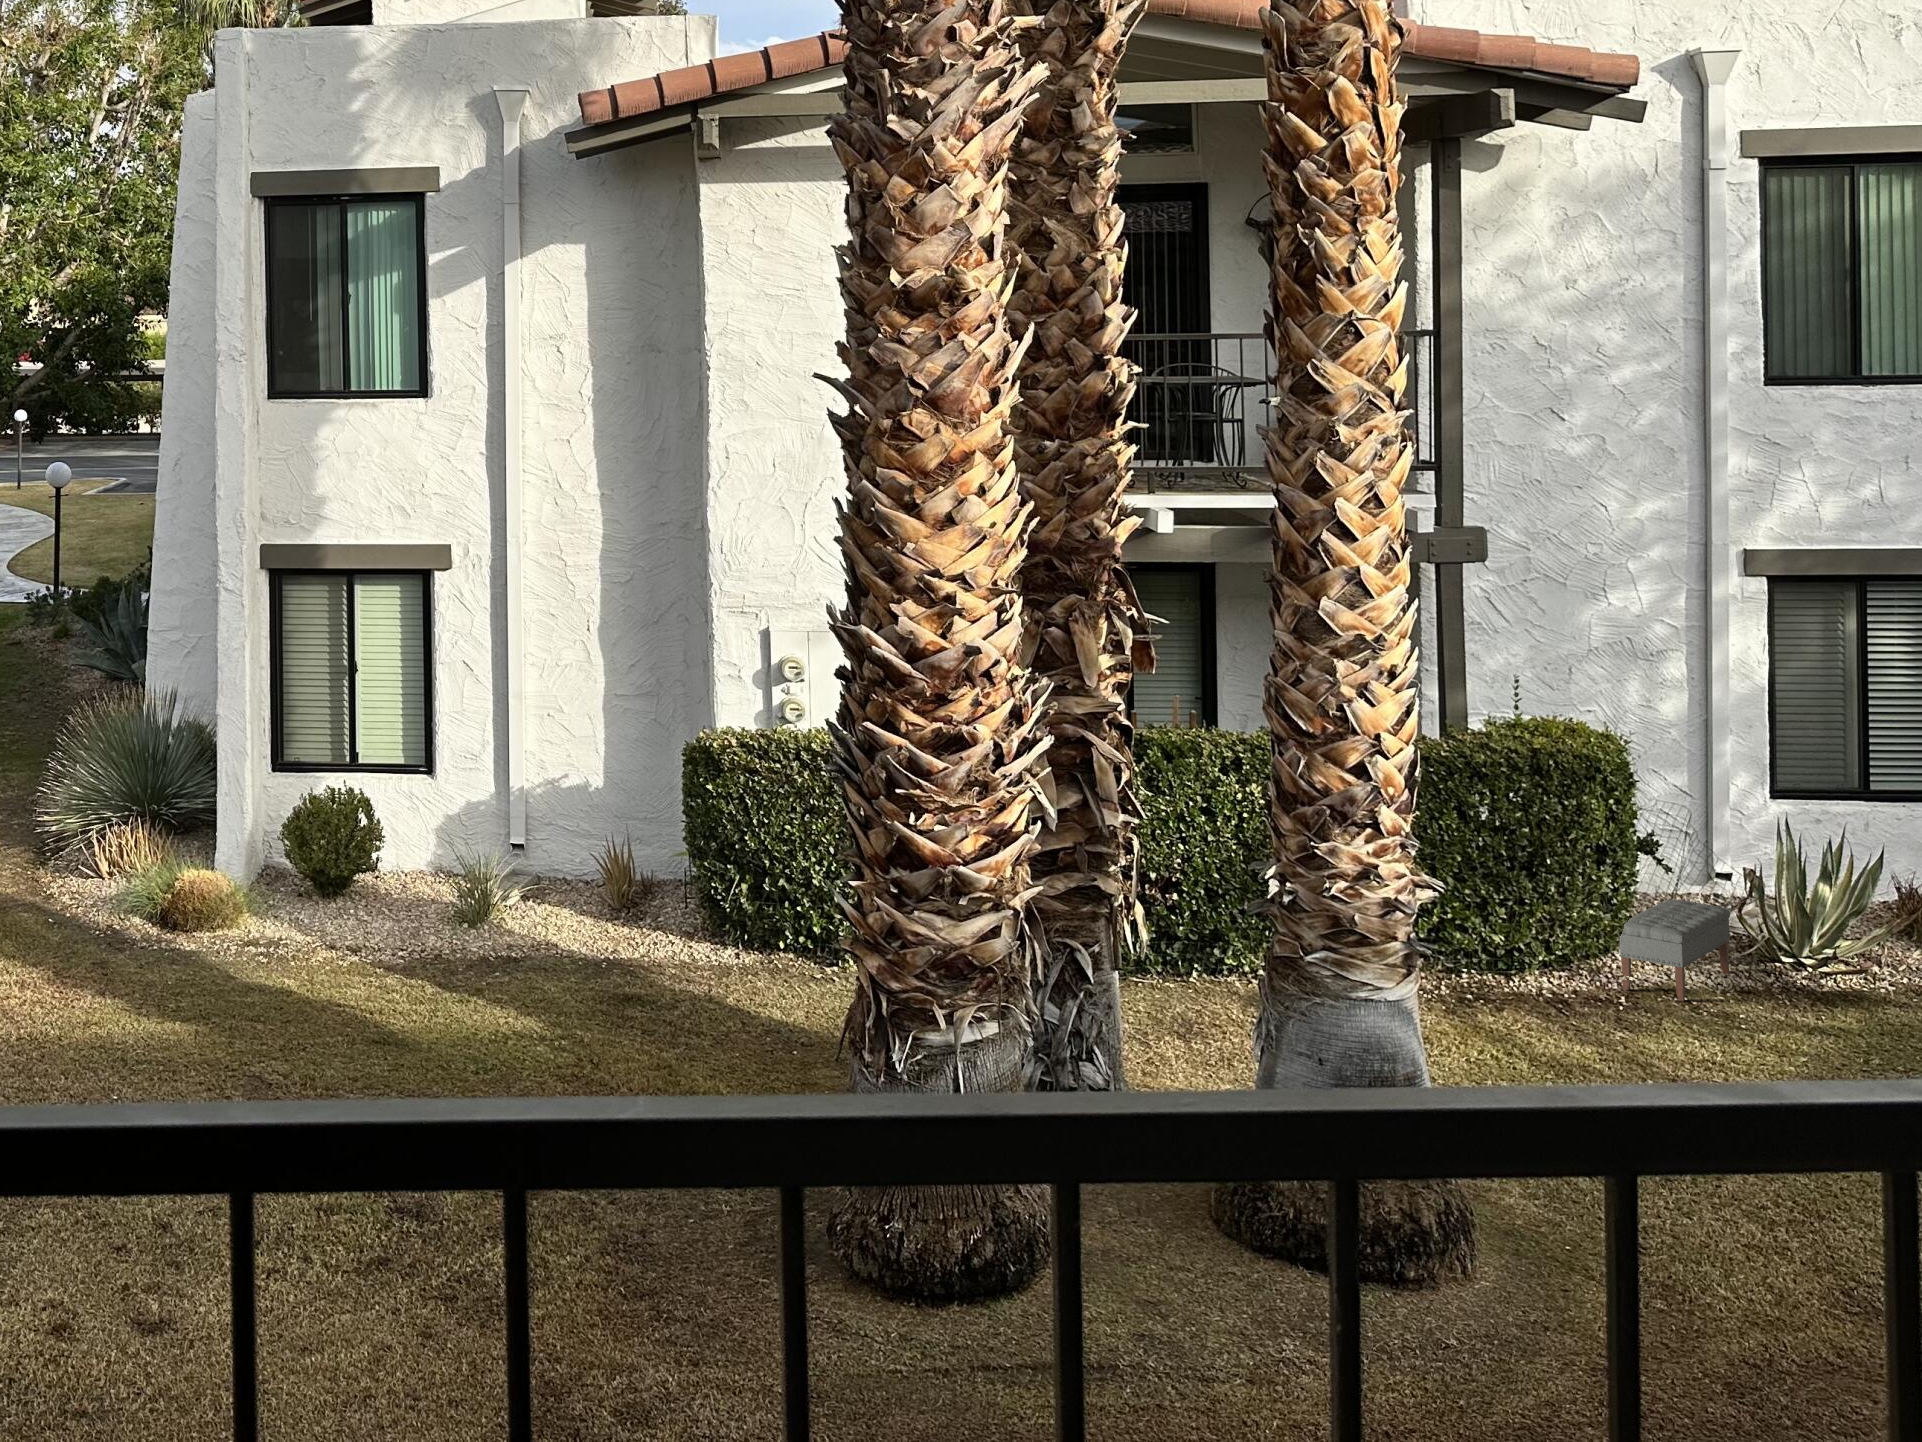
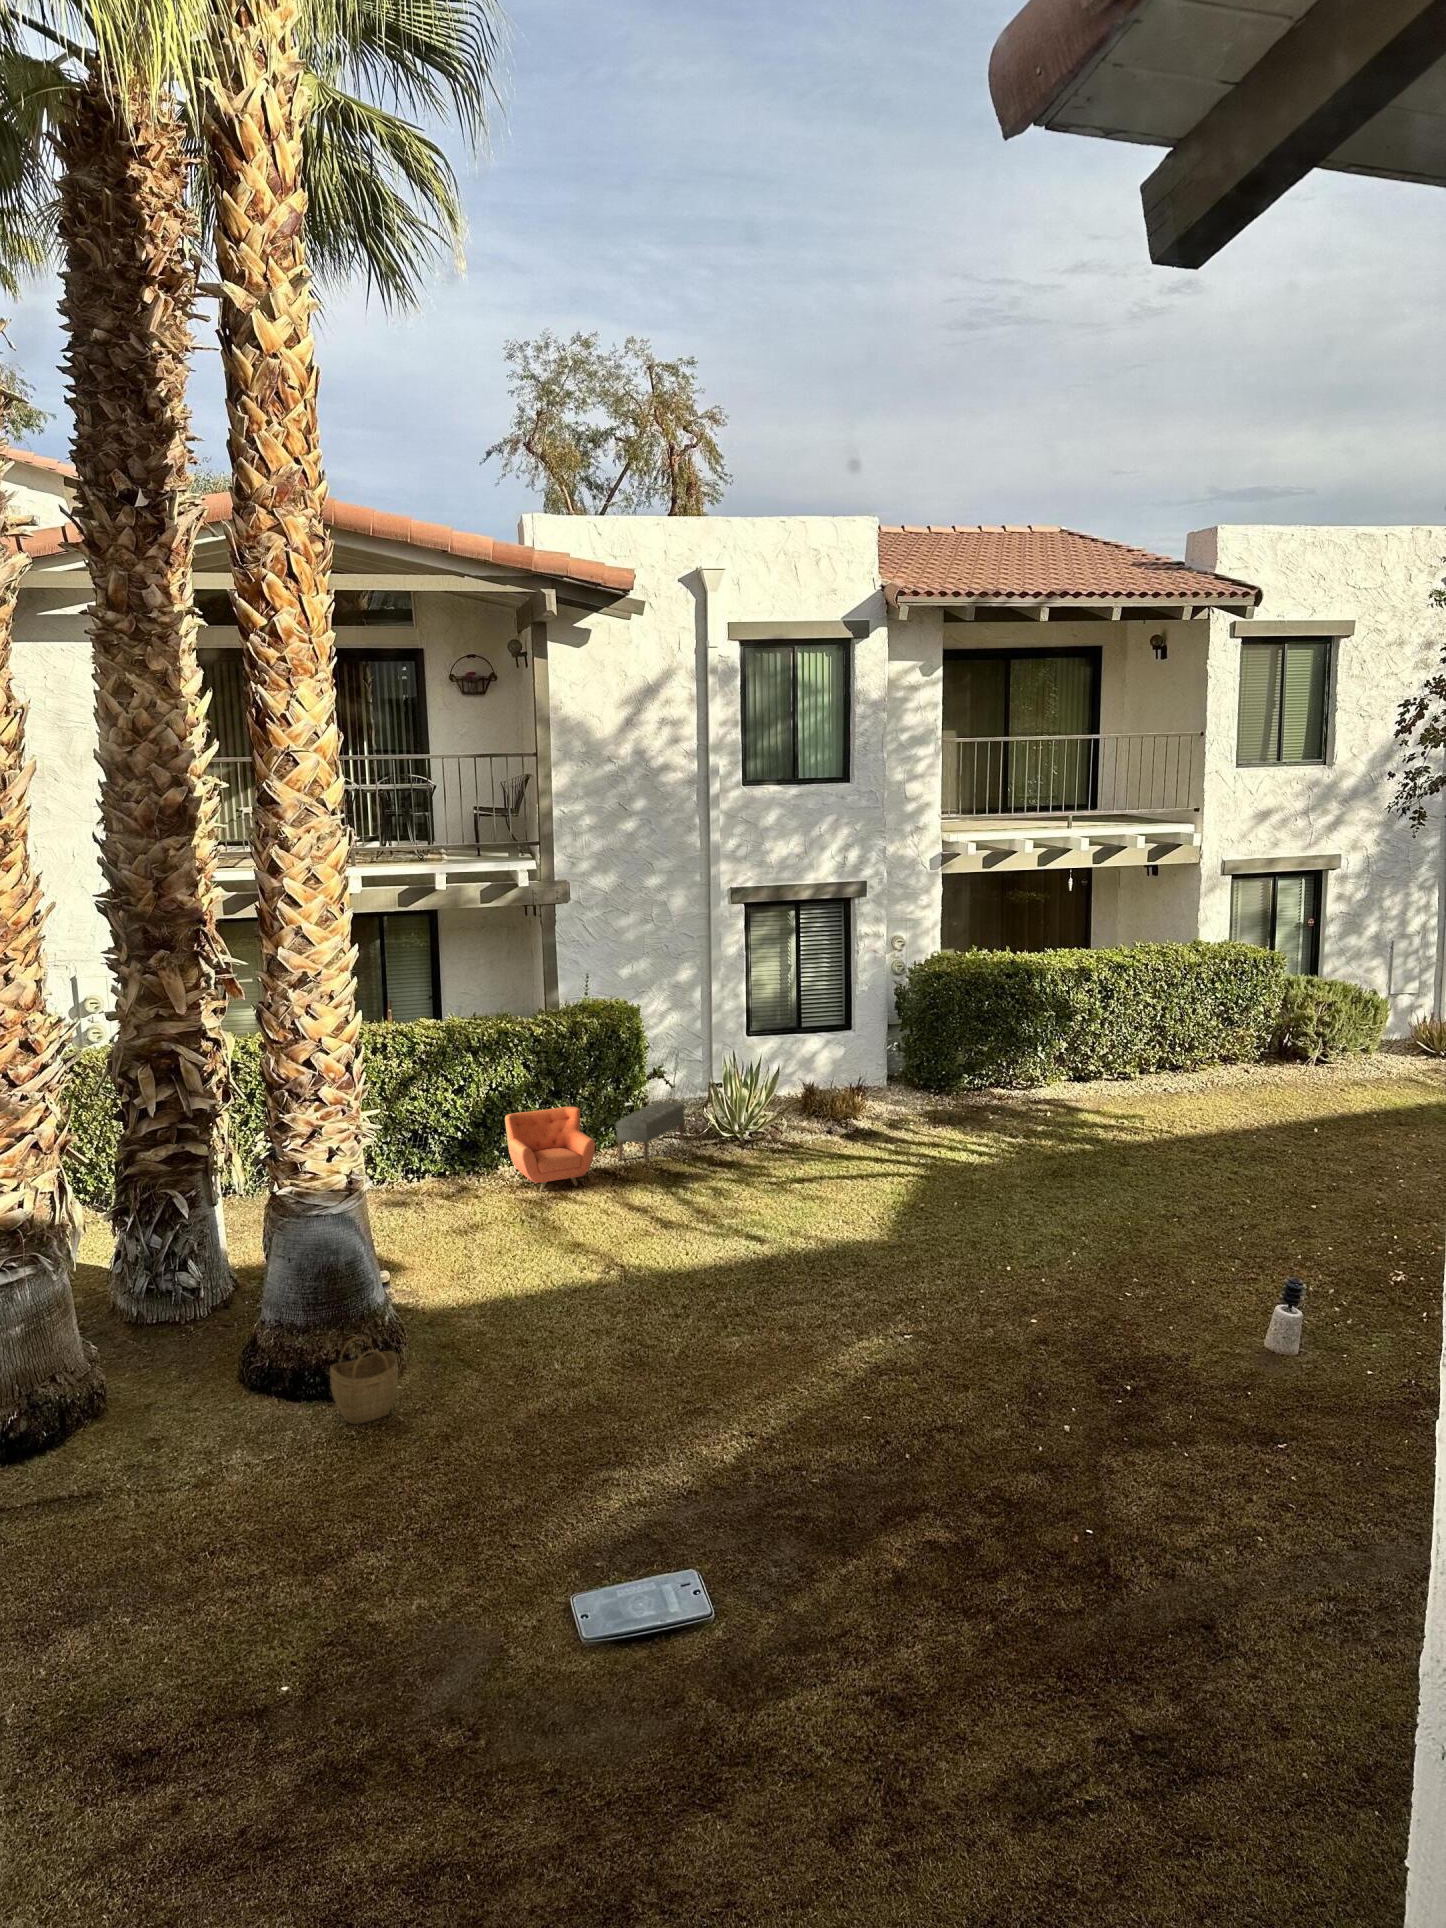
armchair: none [1437,889,1607,1023] -> present [505,1107,595,1191]
woven basket: none [1406,1200,1518,1338] -> present [330,1337,398,1424]

